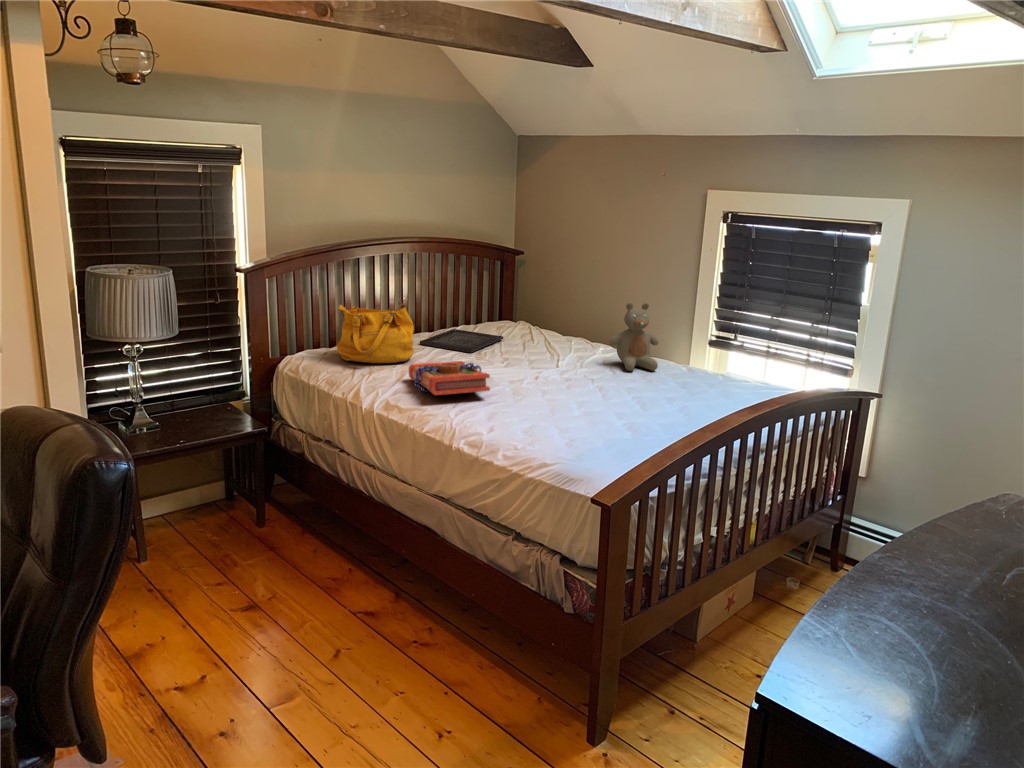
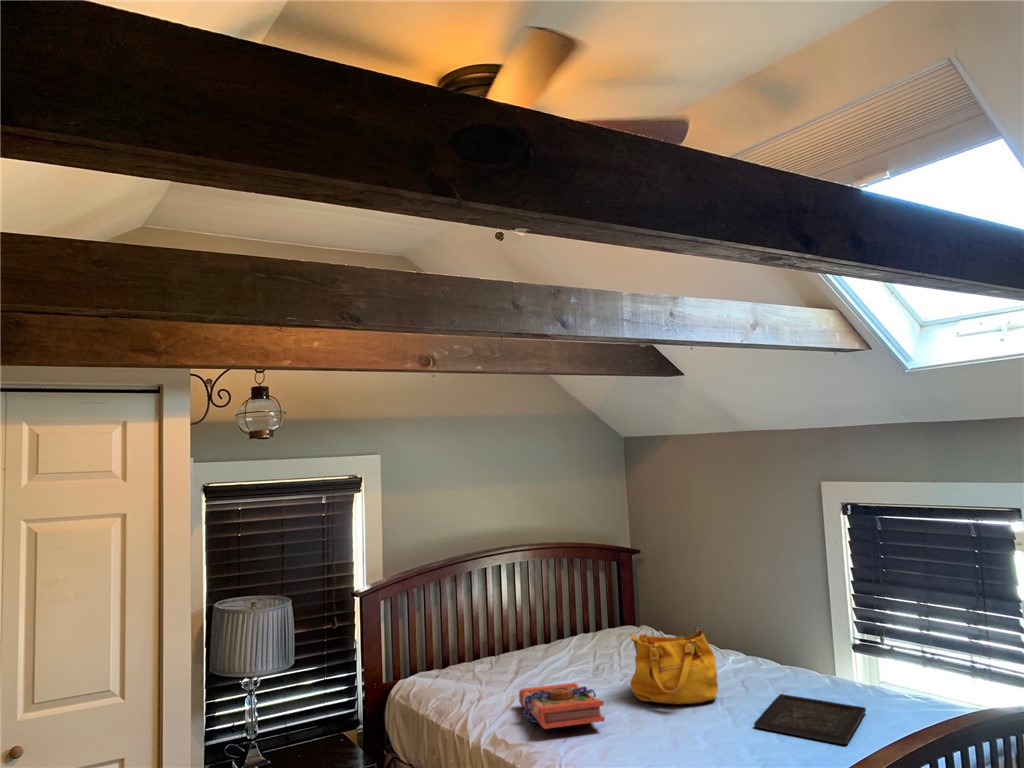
handbag: present [337,302,414,363] -> present [630,627,718,704]
teddy bear: present [609,303,659,371] -> none [736,607,796,687]
tray: present [420,329,503,352] -> present [754,694,866,744]

